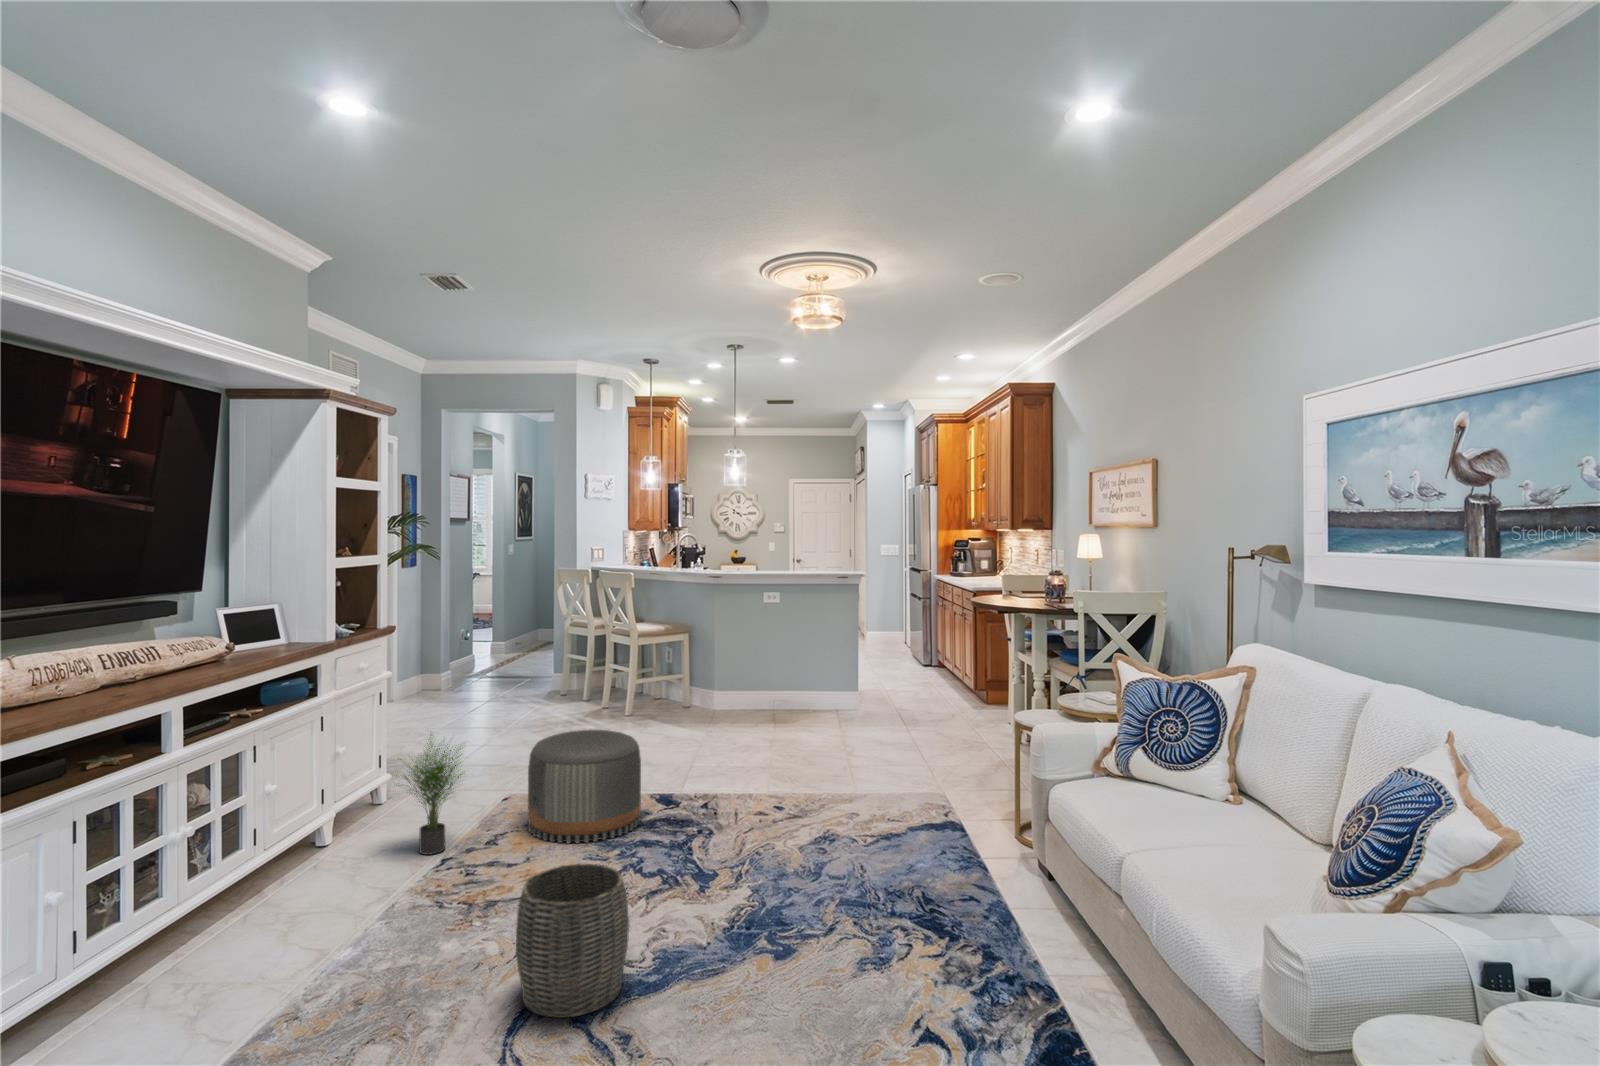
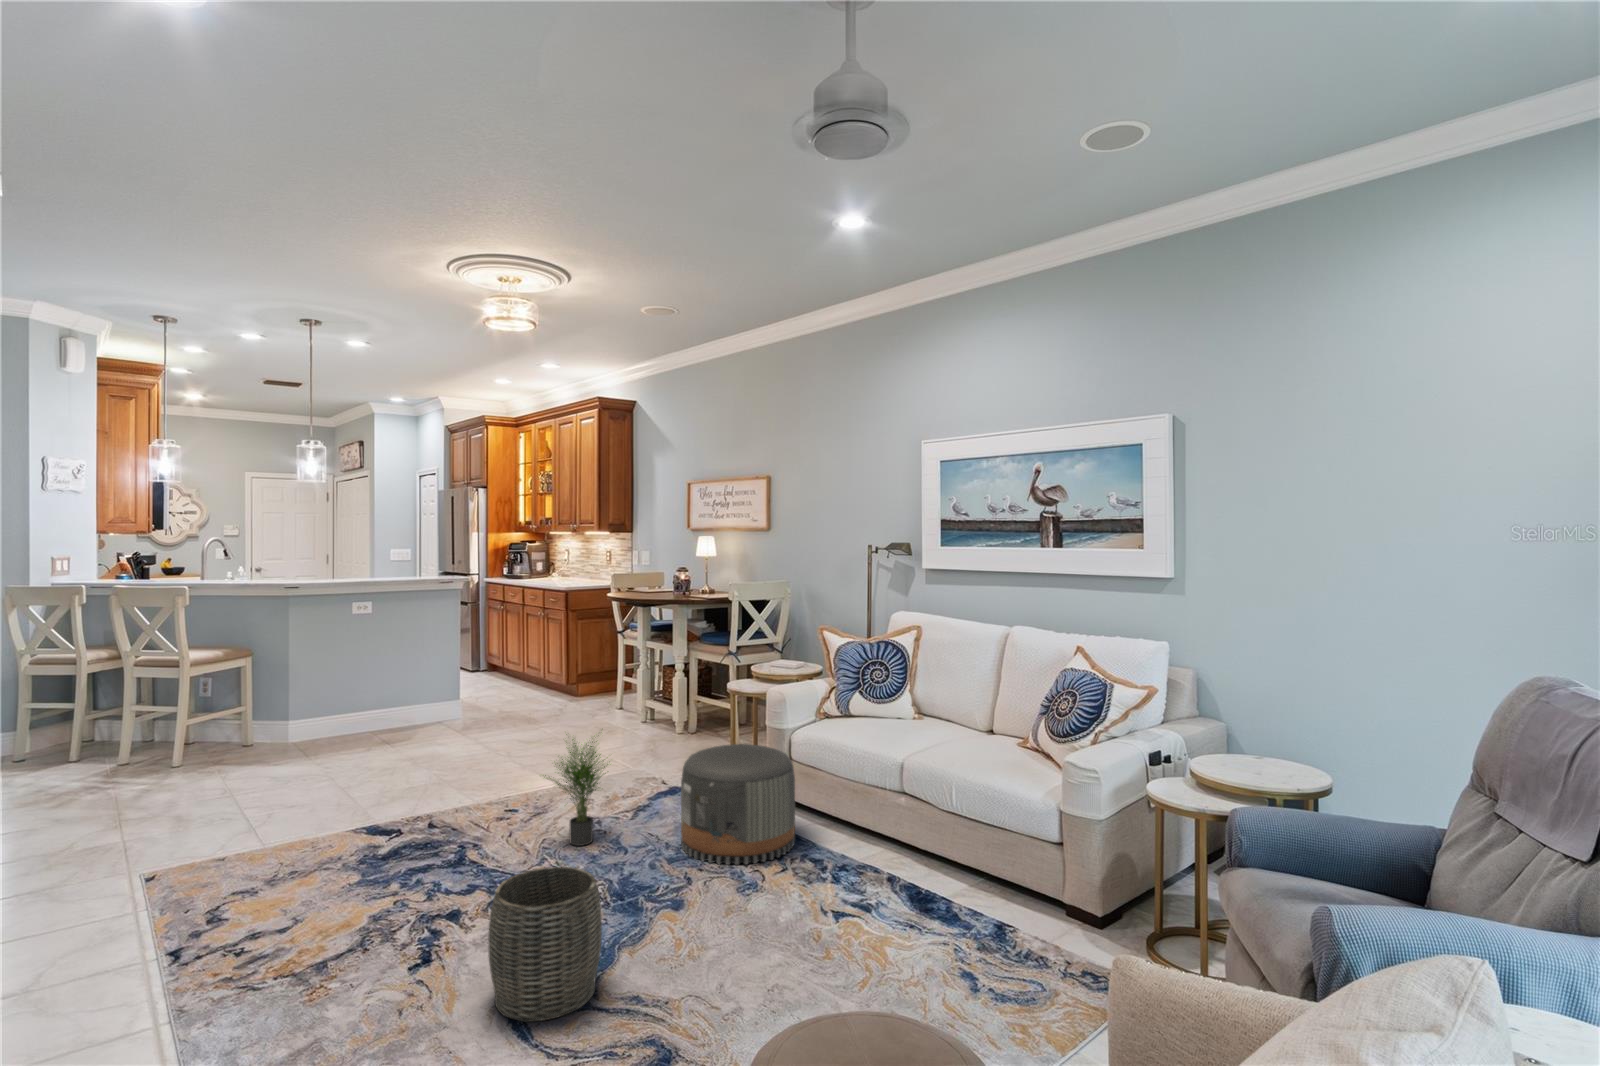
pouf: present [528,730,641,843] -> present [681,744,795,865]
potted plant: present [400,739,465,855] -> present [545,735,608,846]

